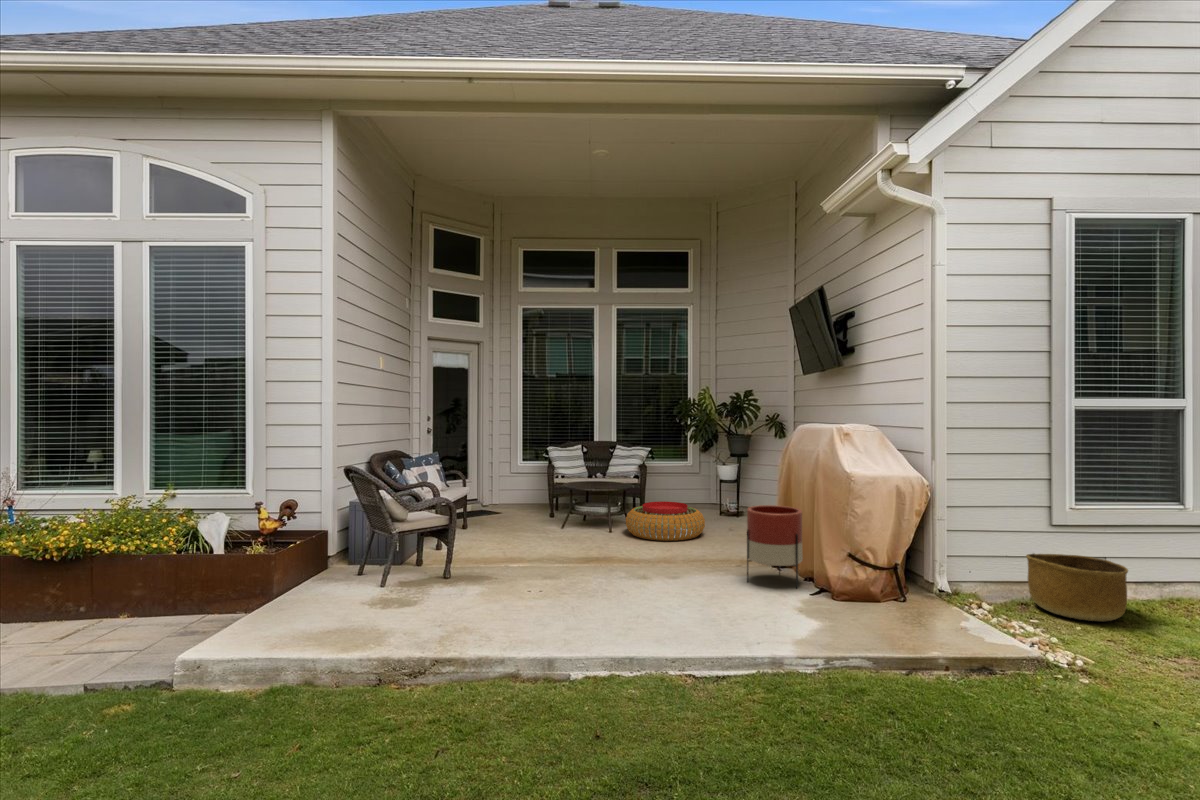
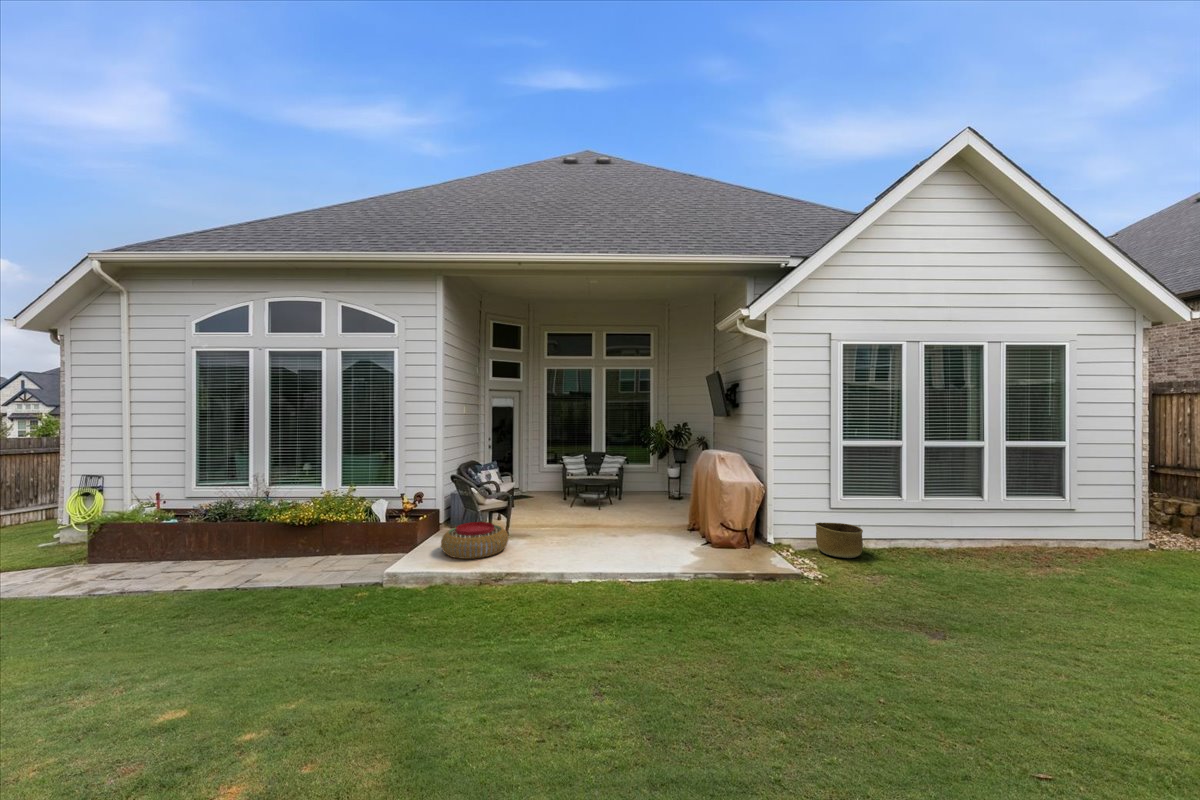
pouf: present [626,501,705,541] -> present [441,522,508,559]
planter: present [747,505,803,588] -> none [670,495,700,541]

